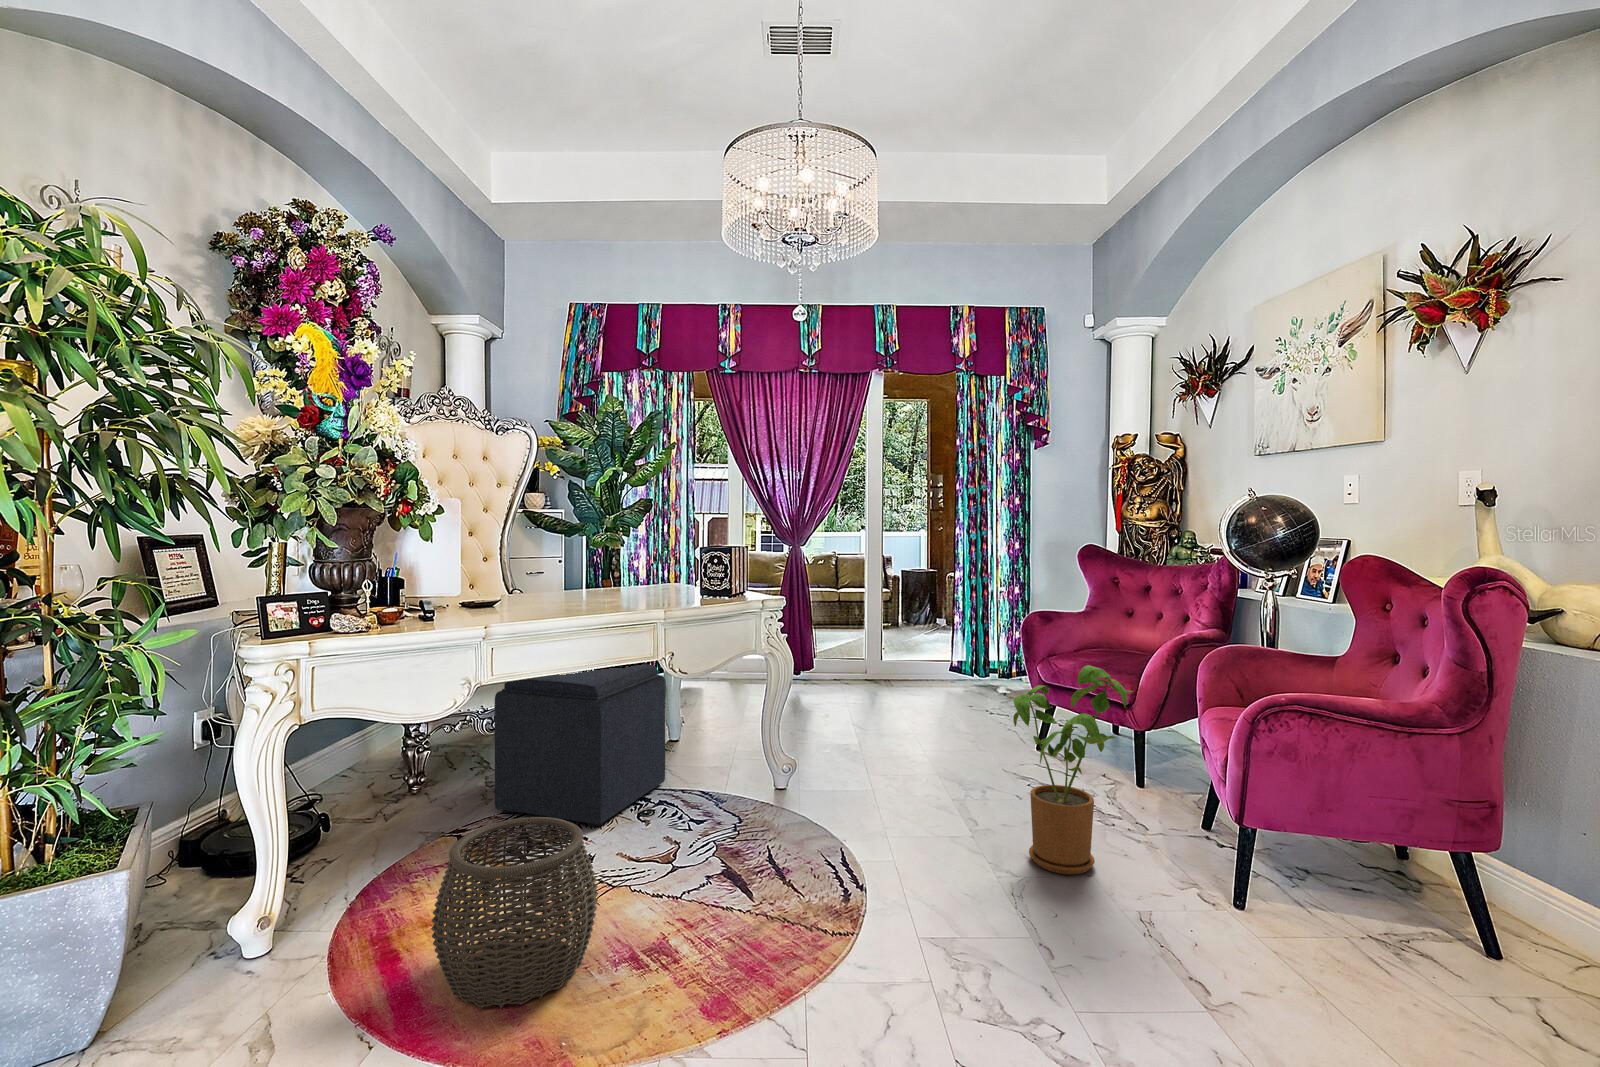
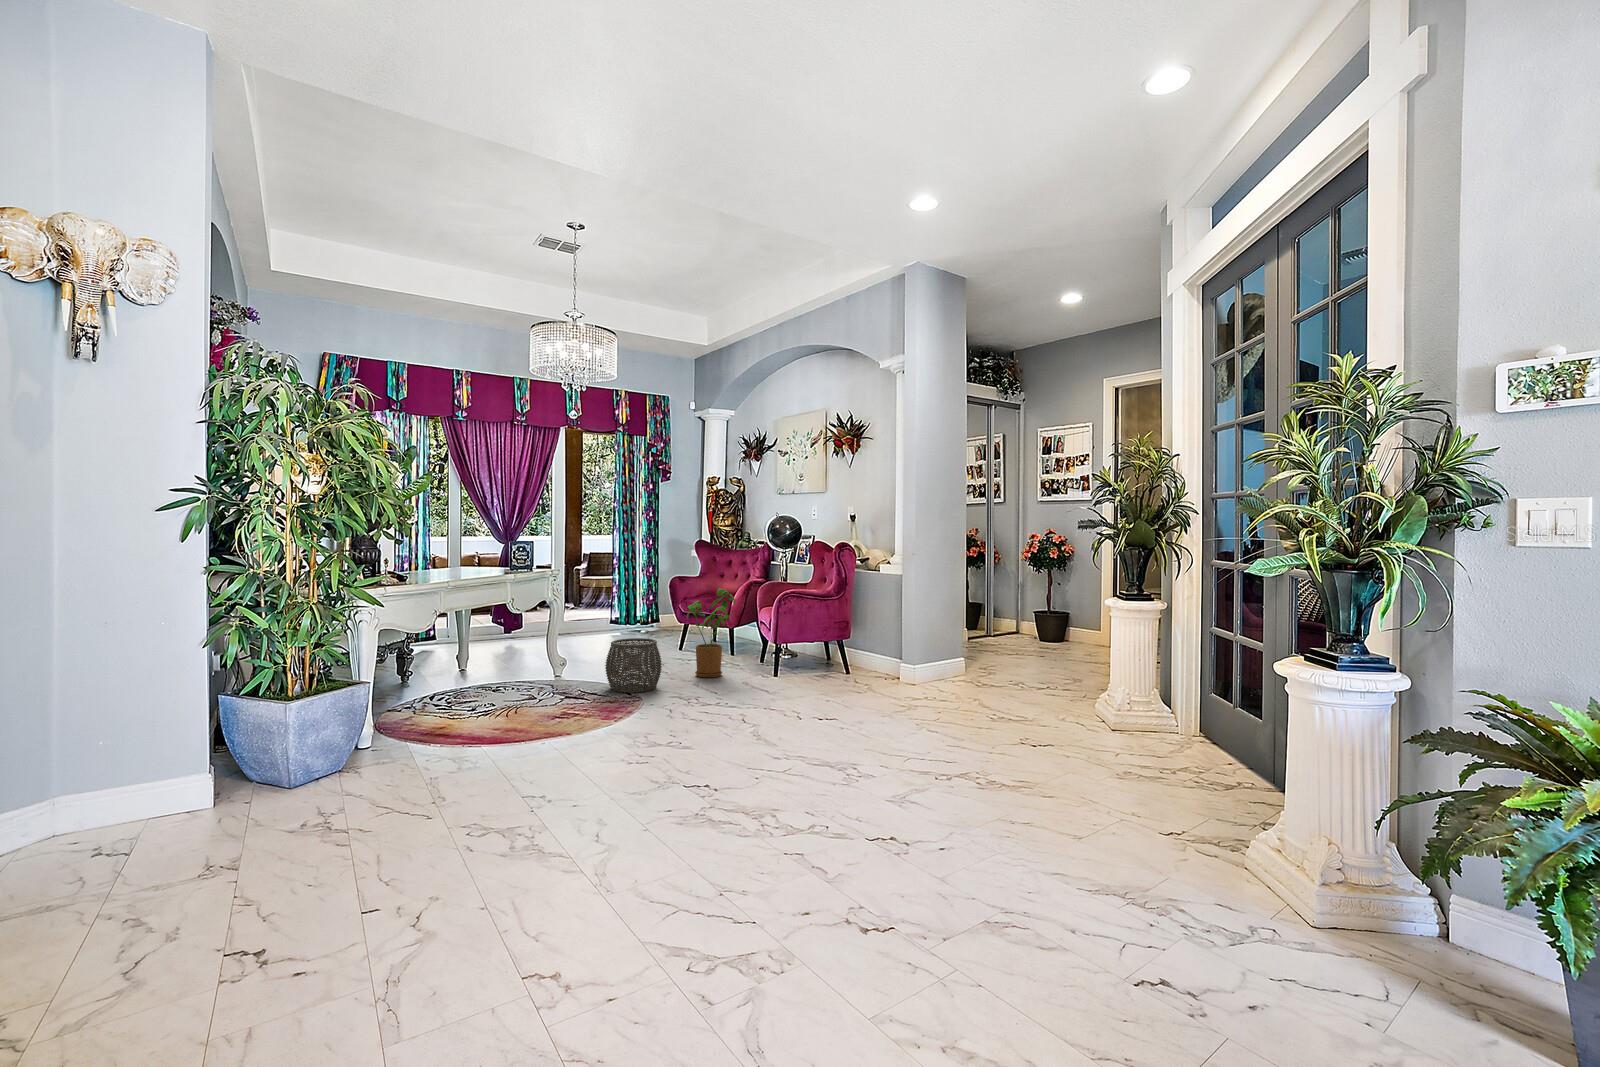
ottoman: present [494,664,665,827] -> none [395,608,486,698]
woven basket: present [431,817,598,1008] -> present [605,638,662,693]

